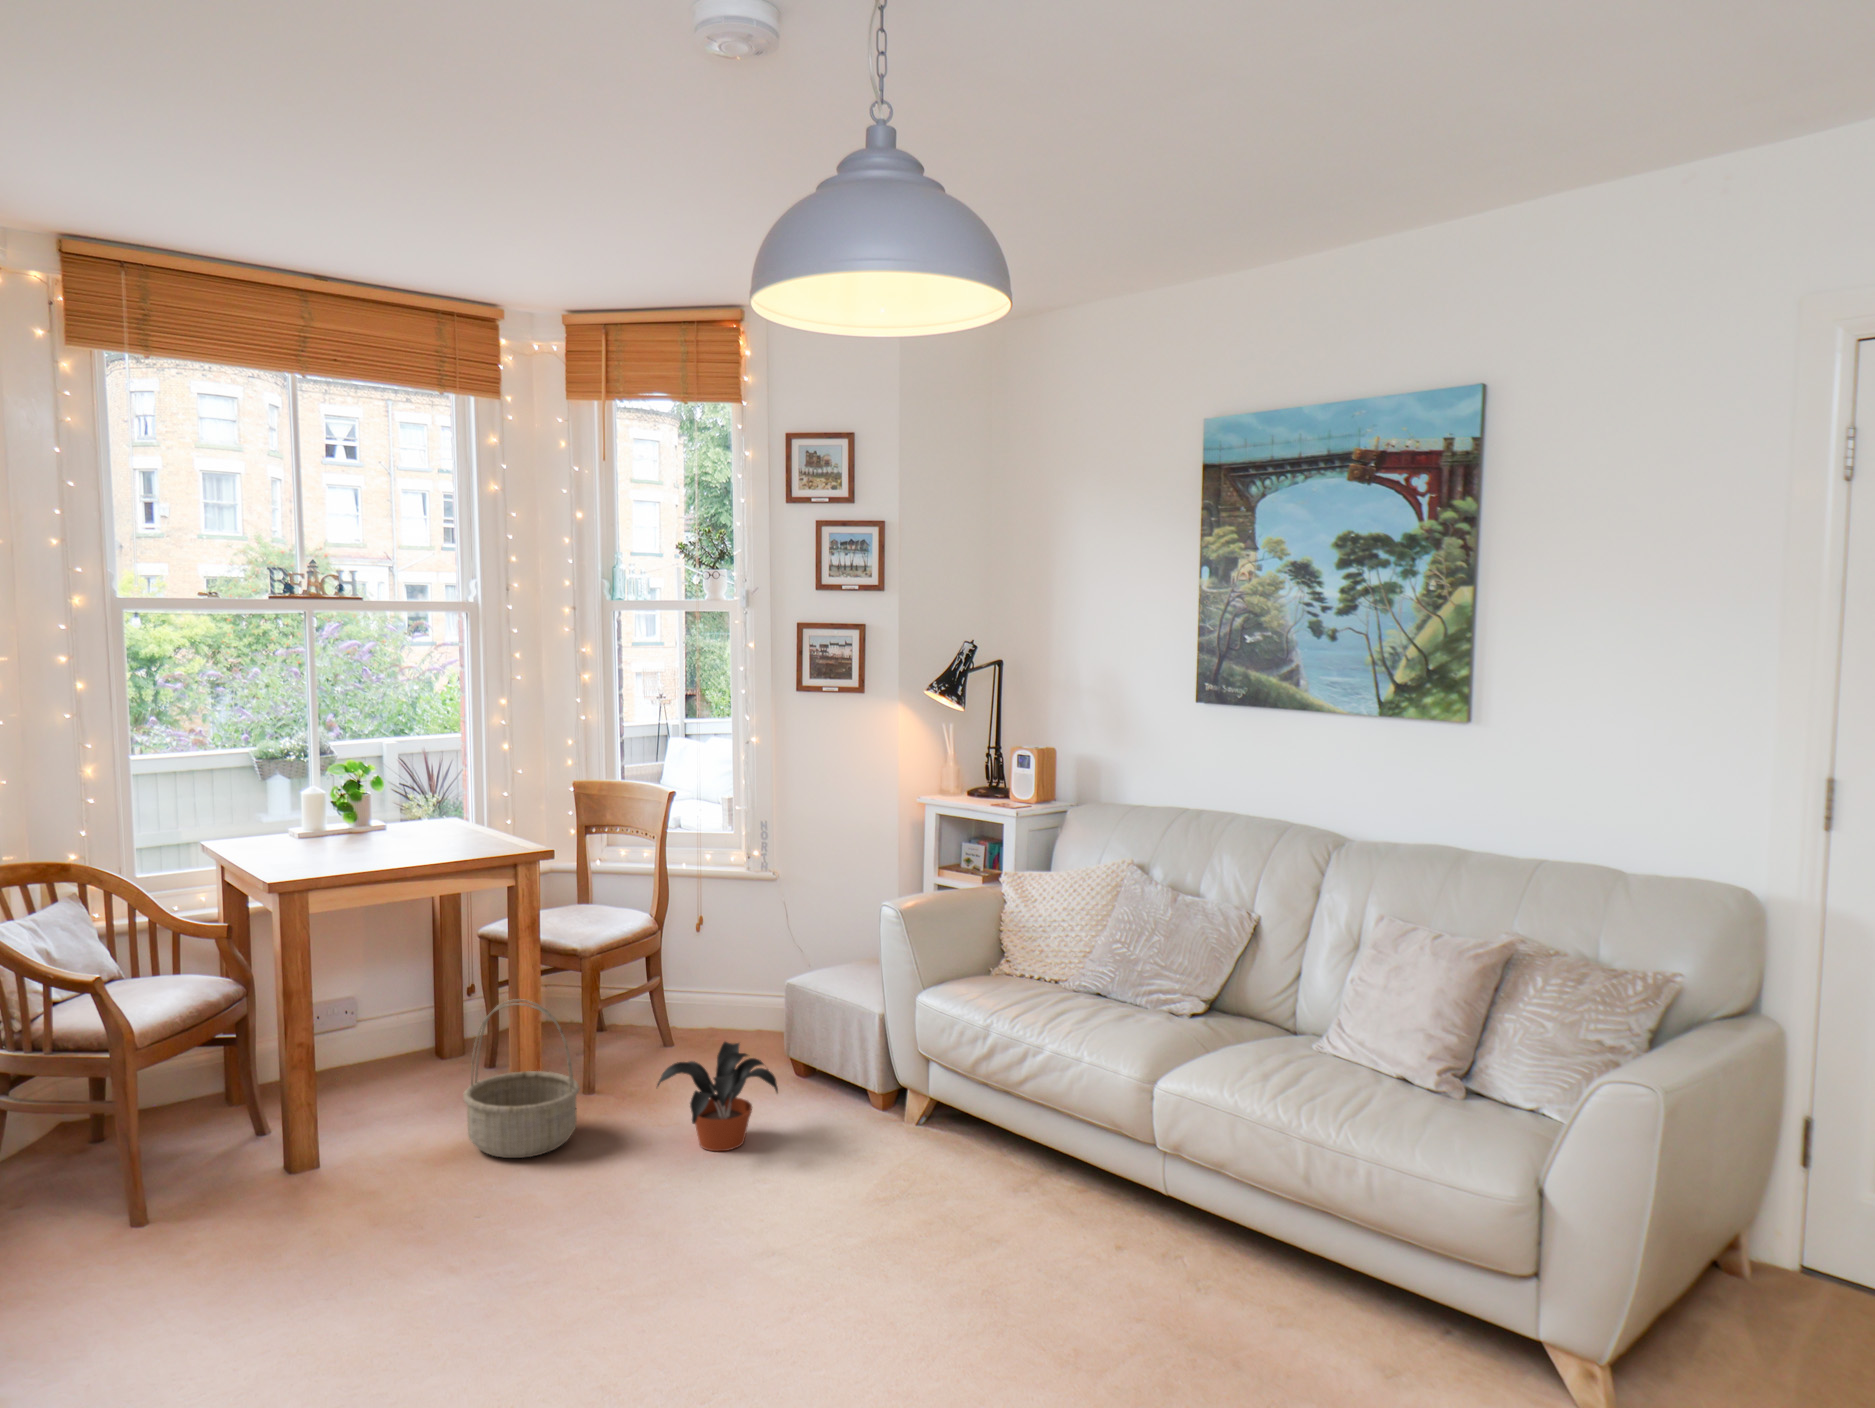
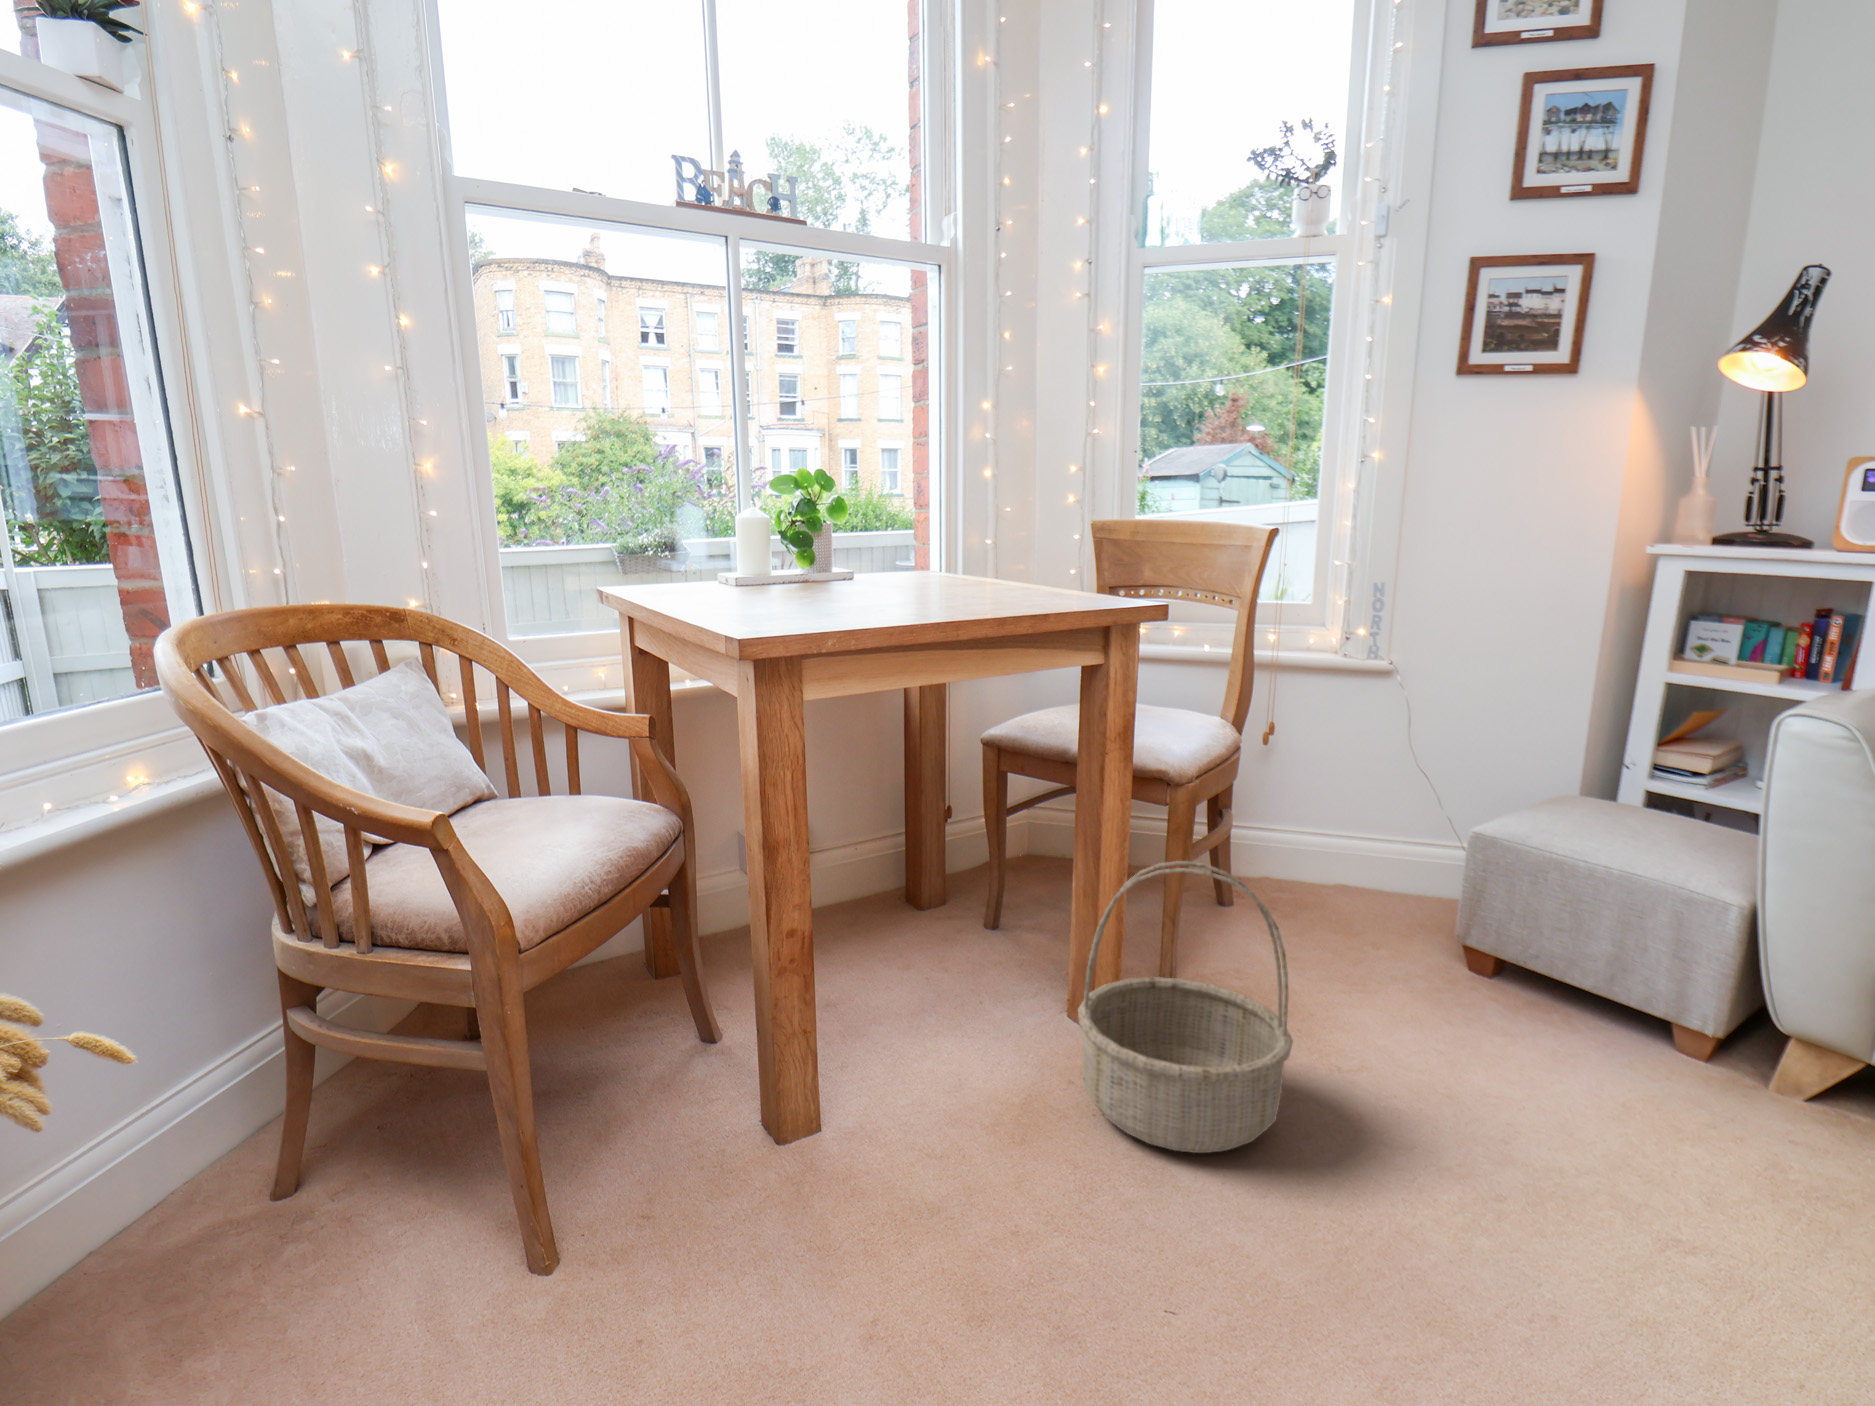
potted plant: present [657,1042,778,1151] -> none [1439,946,1715,1165]

